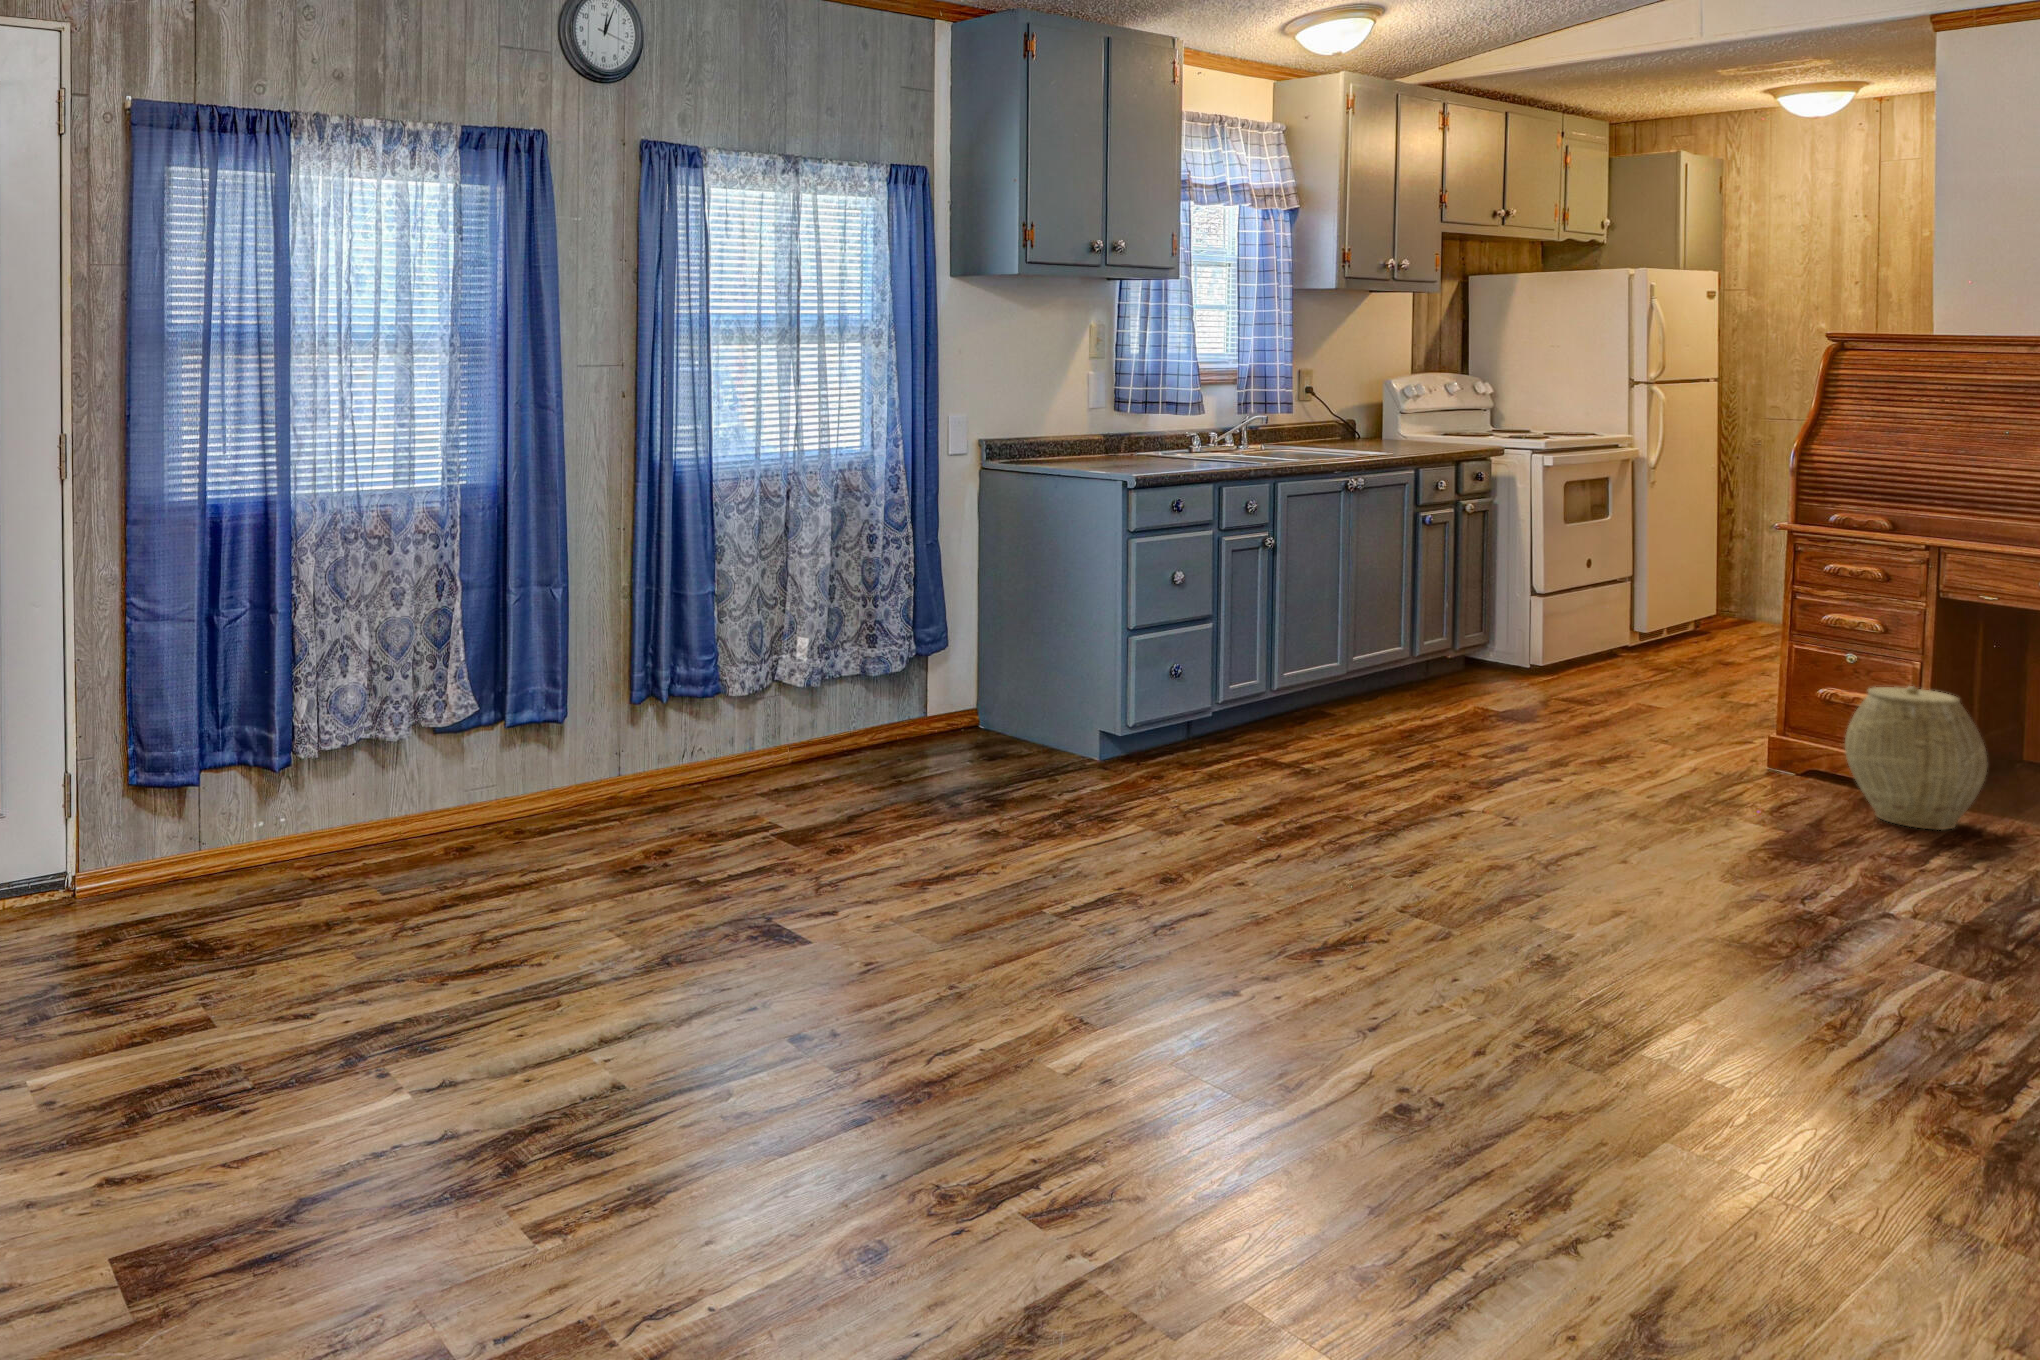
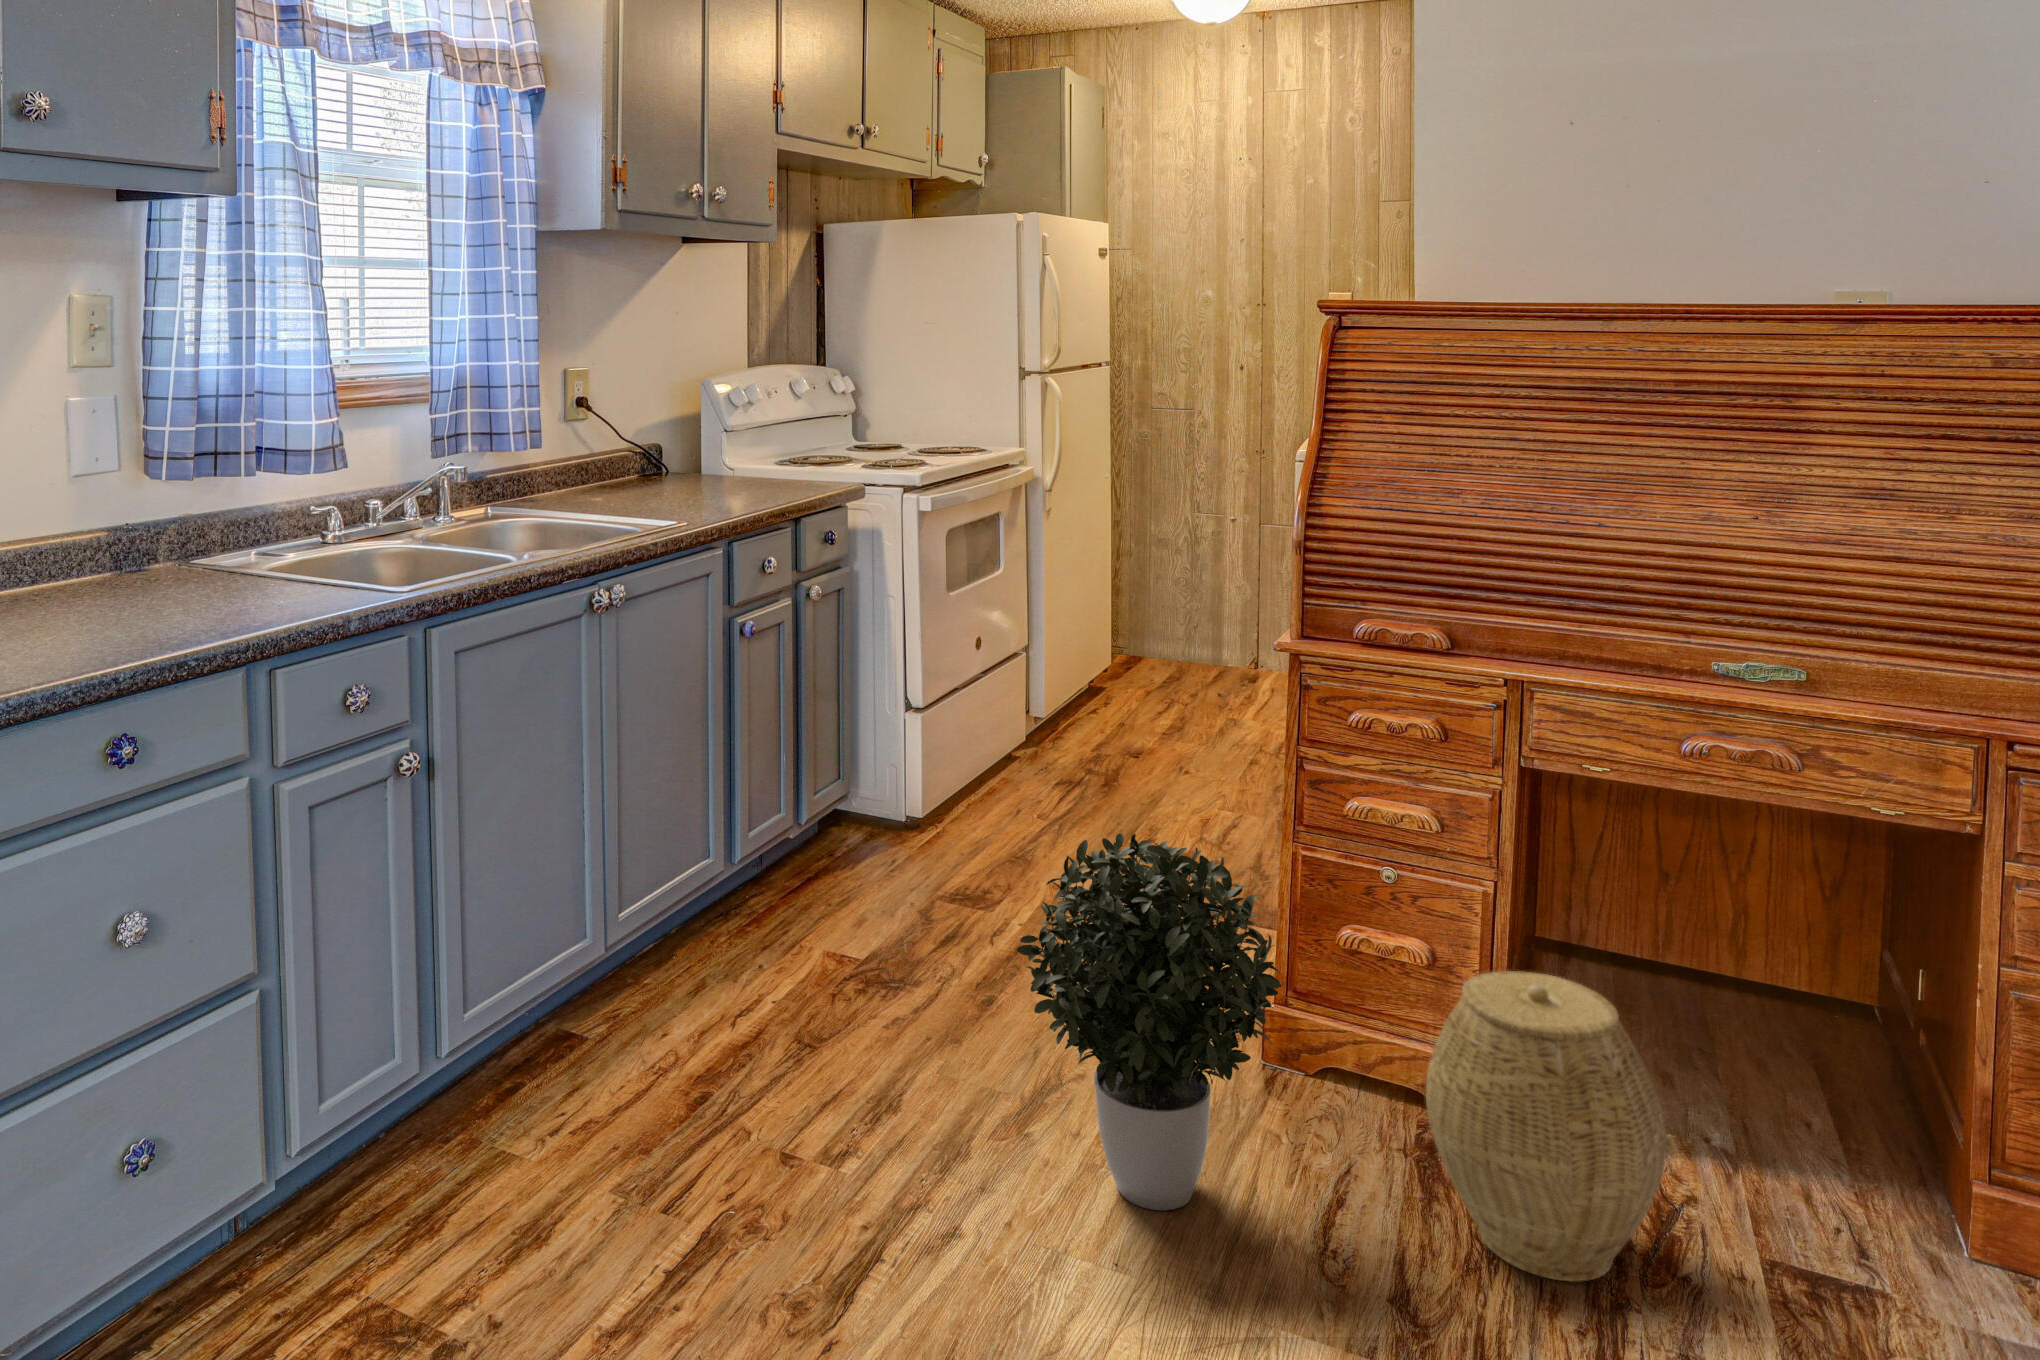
potted plant: none [1599,604,1756,788] -> present [1017,833,1282,1210]

